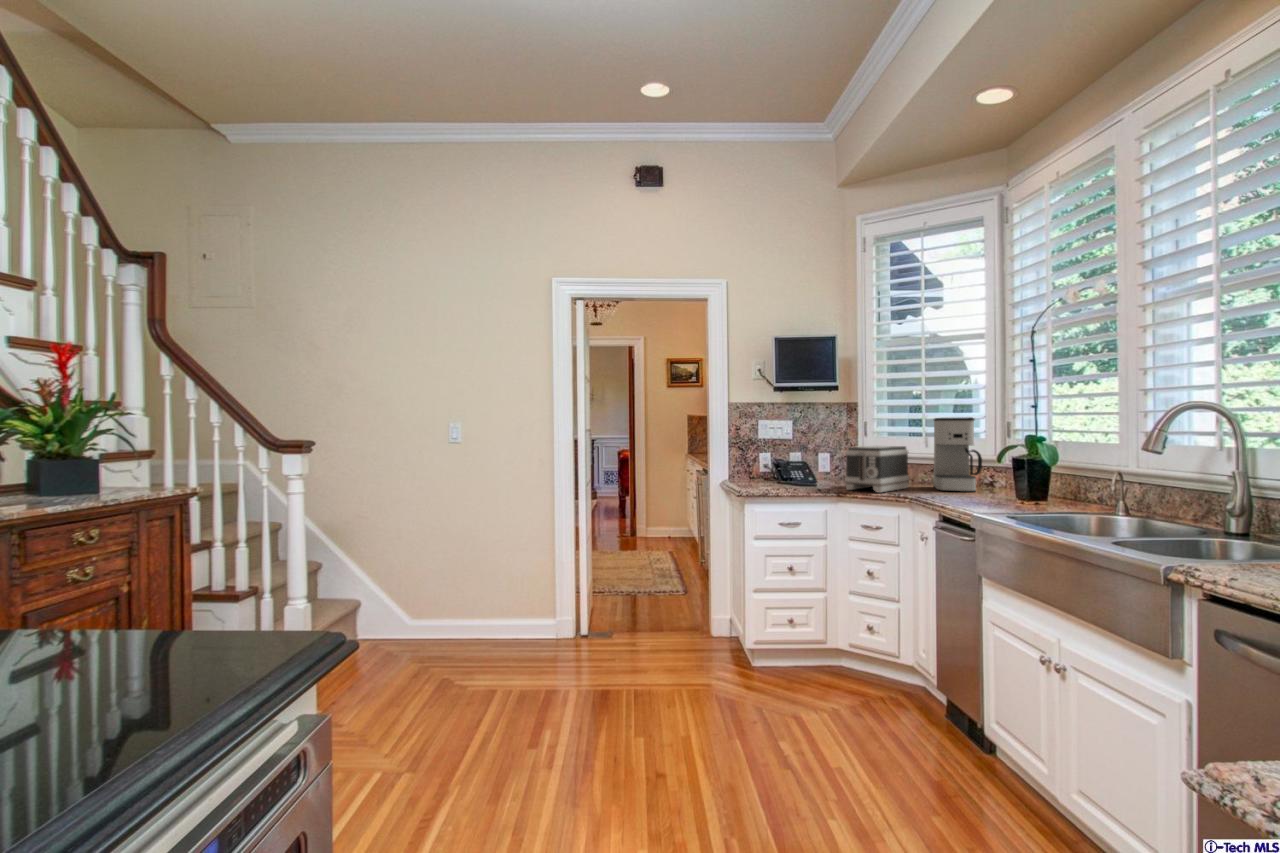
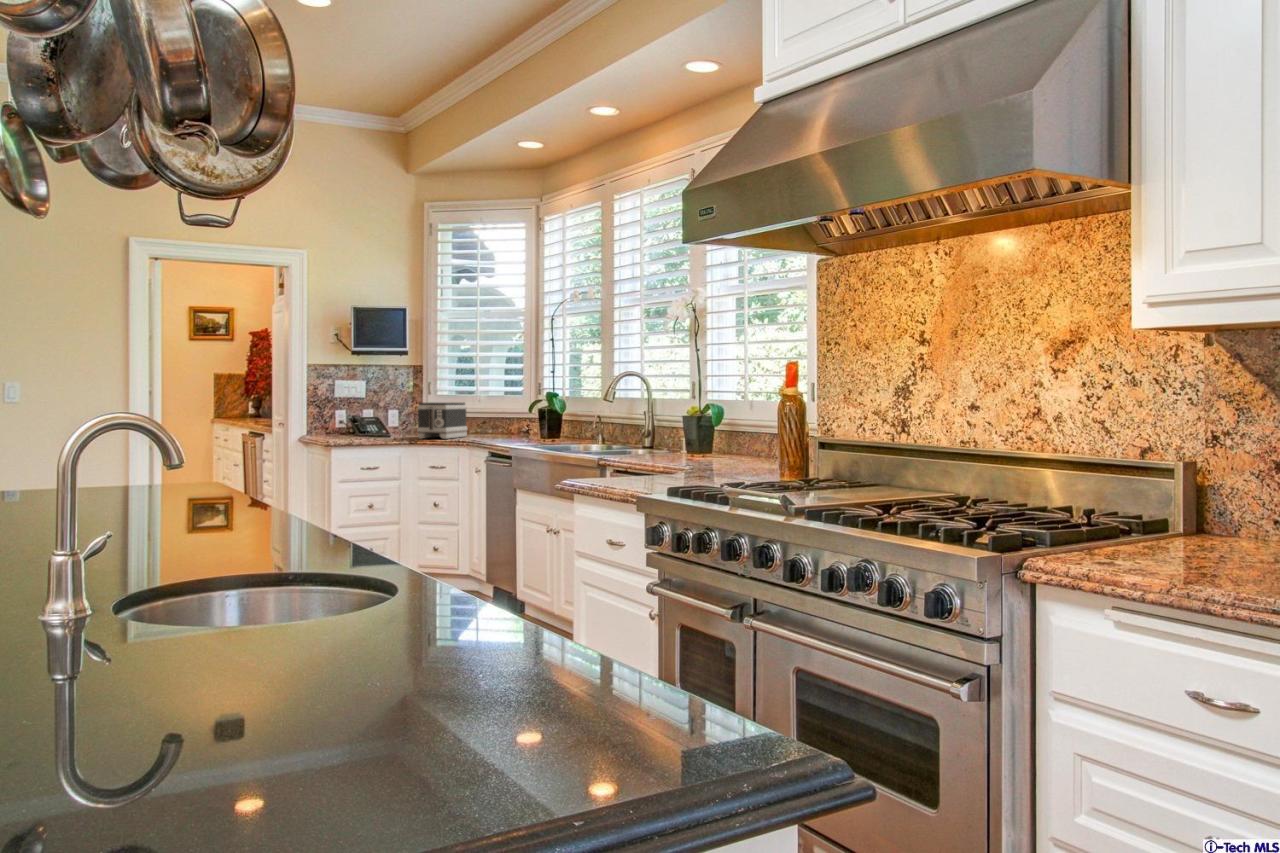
coffee maker: present [934,417,982,492] -> none [486,380,520,437]

